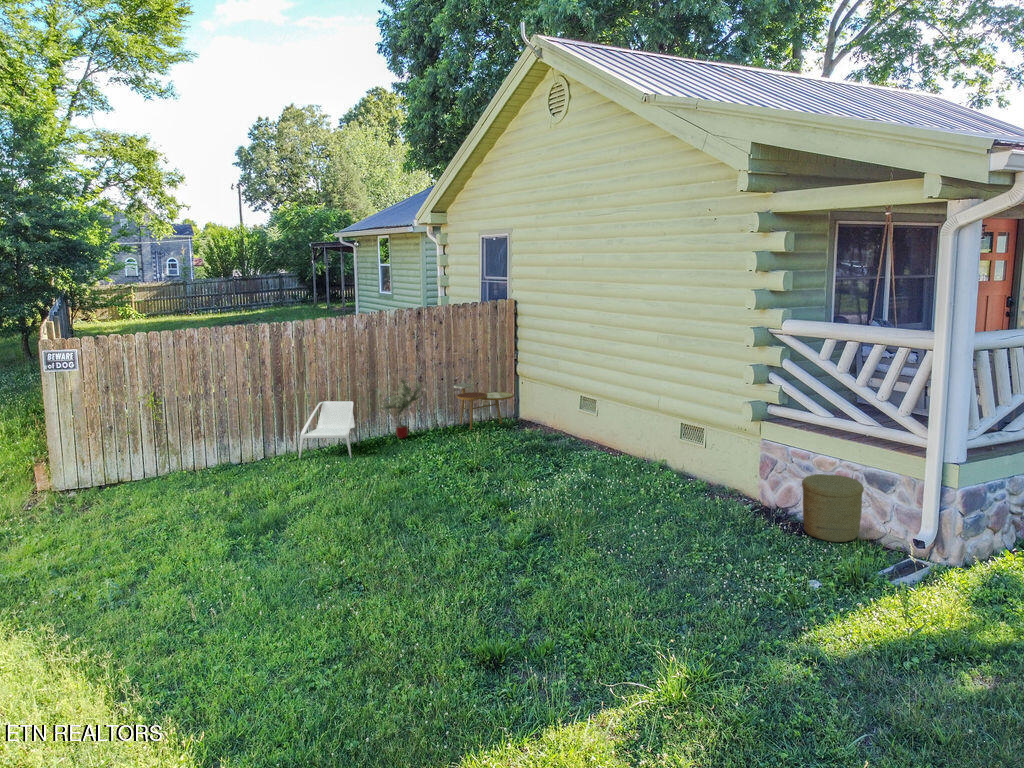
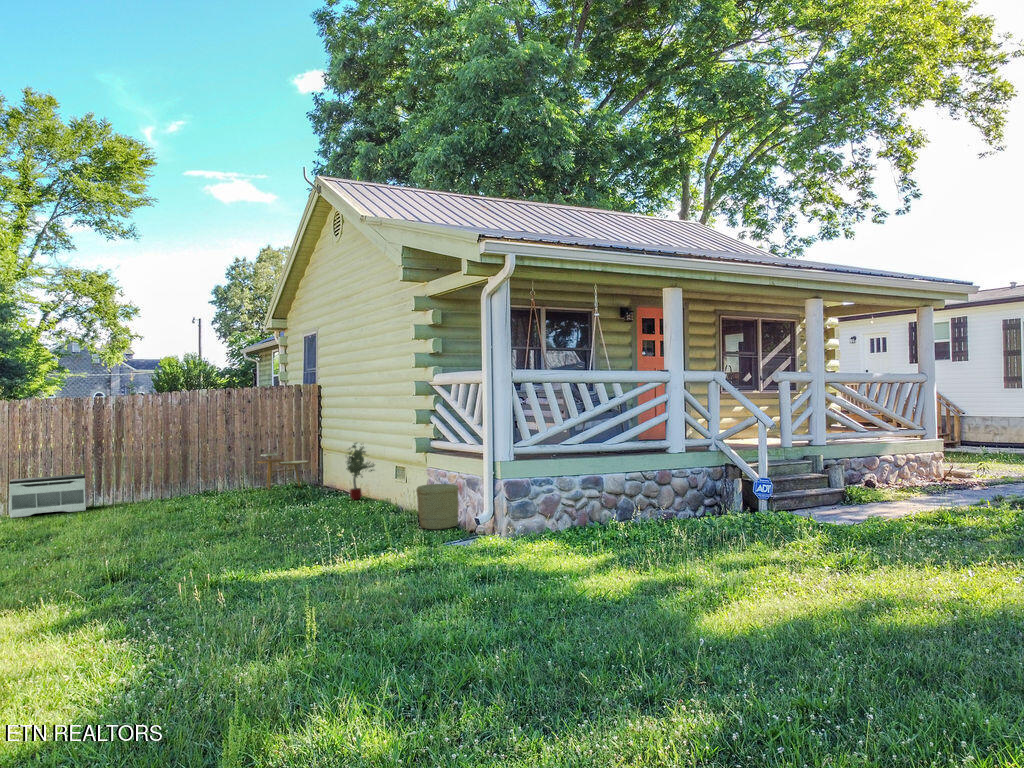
potted tree: present [378,377,423,438] -> present [347,443,374,500]
armchair: present [299,401,359,458] -> none [107,462,166,507]
bench: none [185,418,277,478] -> present [9,474,86,518]

